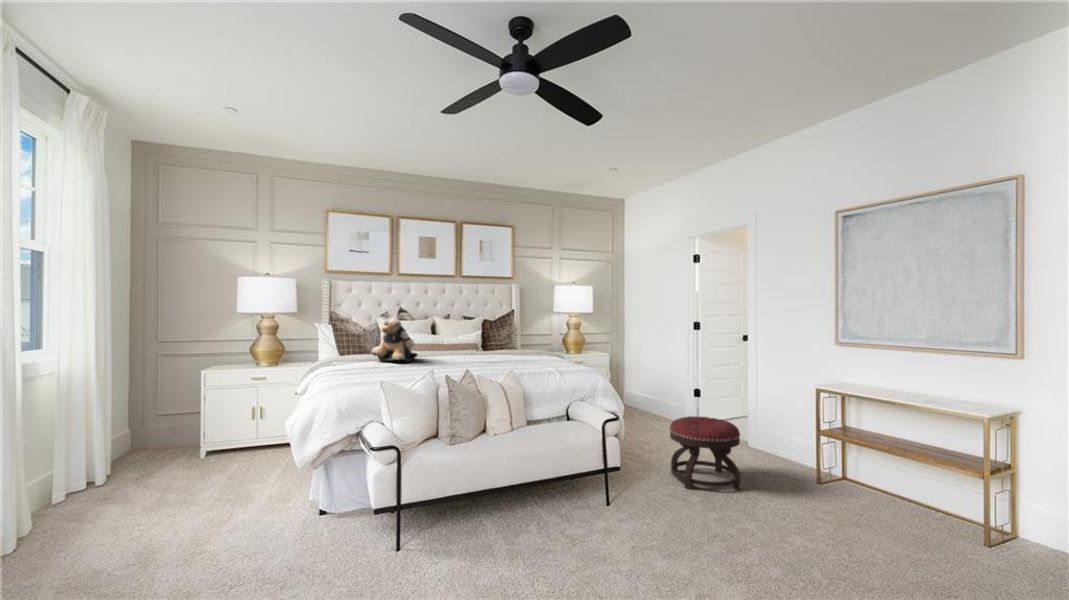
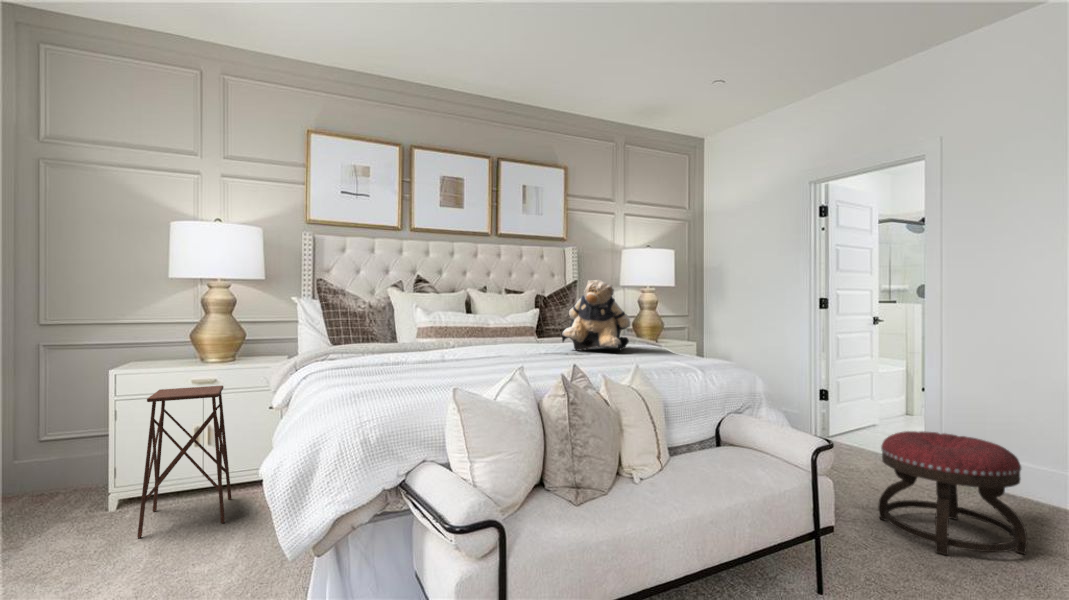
teddy bear: present [372,318,418,362] -> present [562,280,630,351]
side table: none [219,381,274,471] -> present [137,386,232,538]

